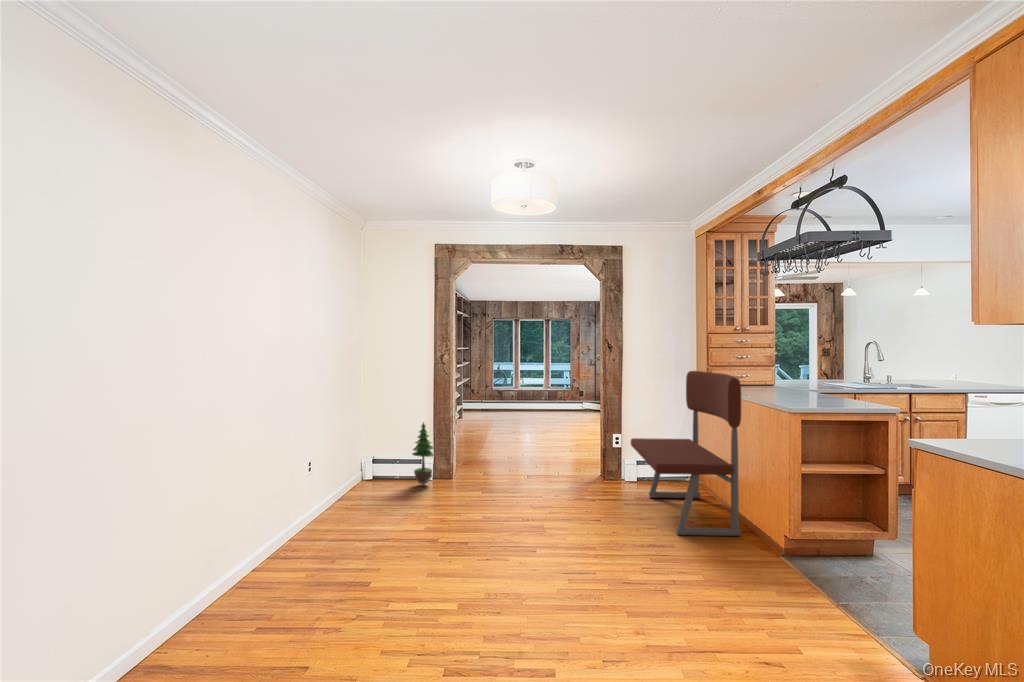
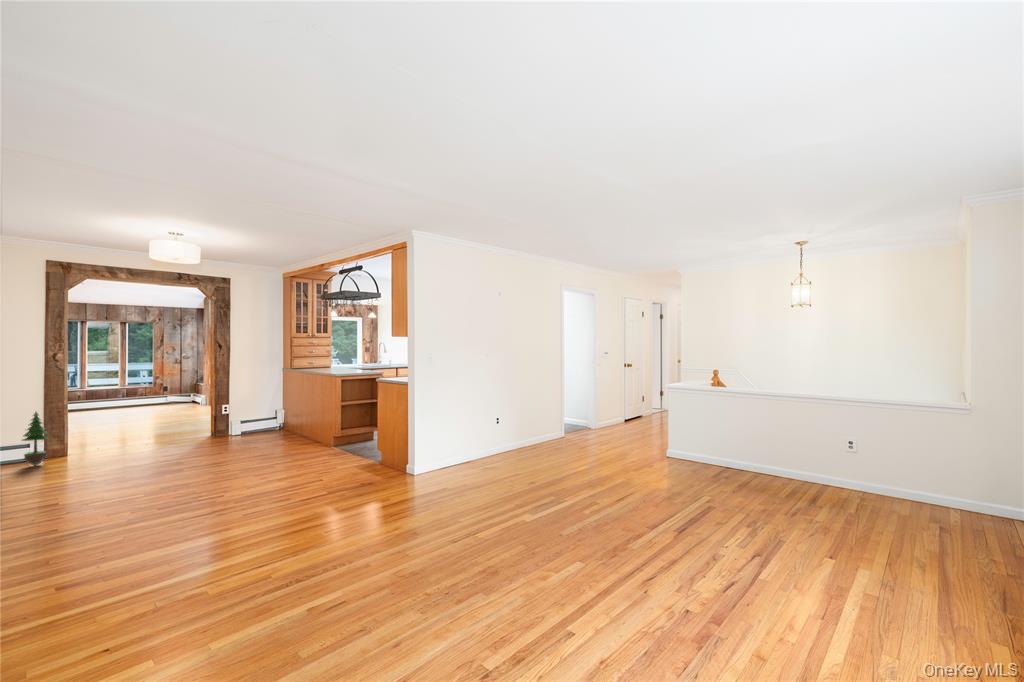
bench: present [631,371,741,536] -> none [240,360,311,450]

